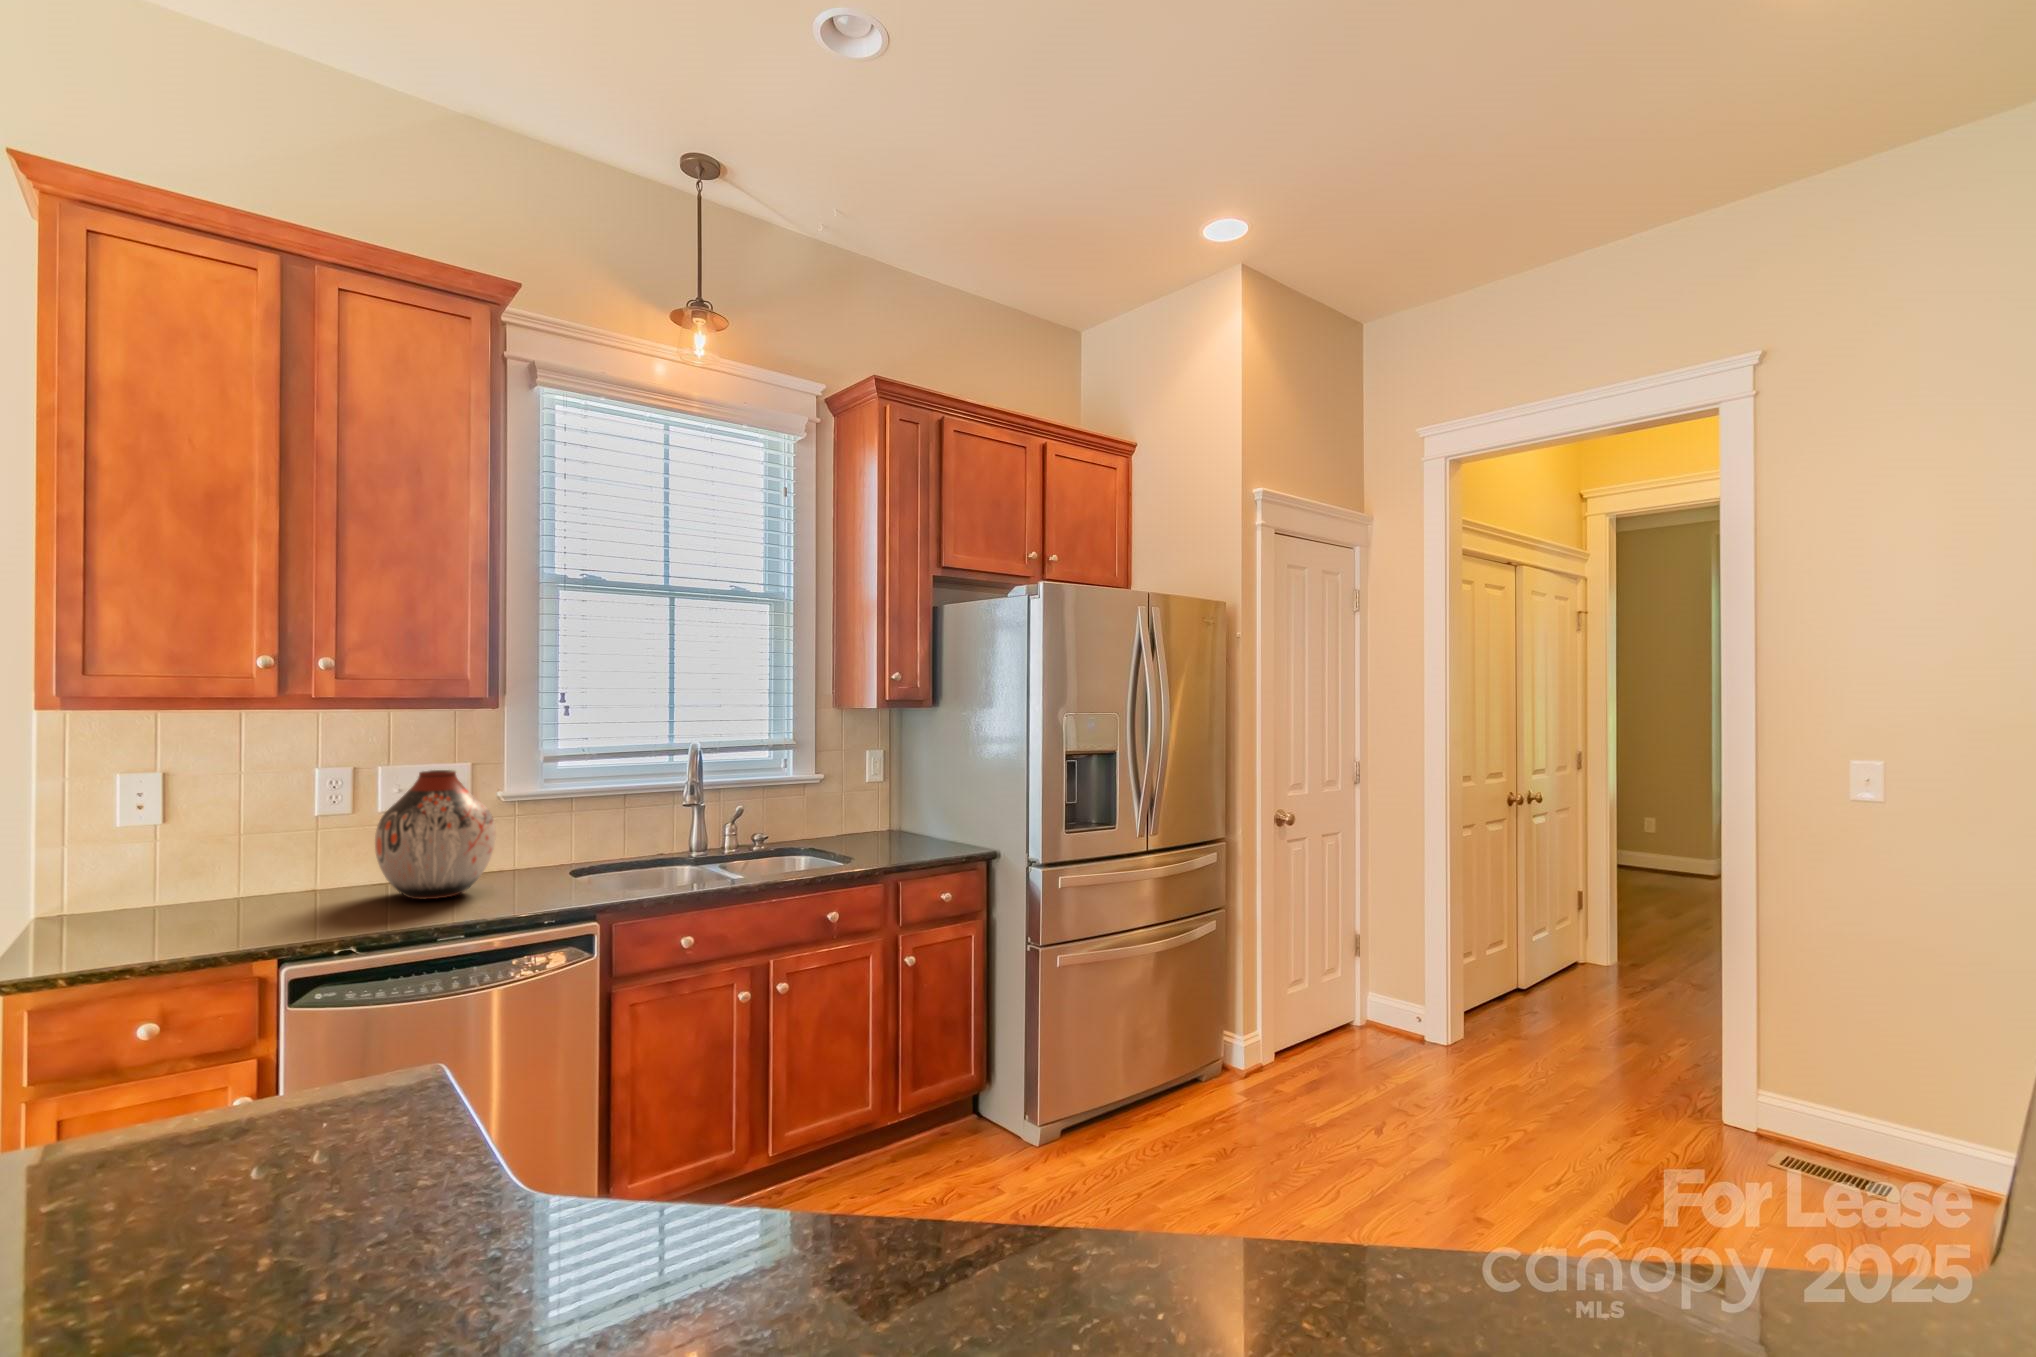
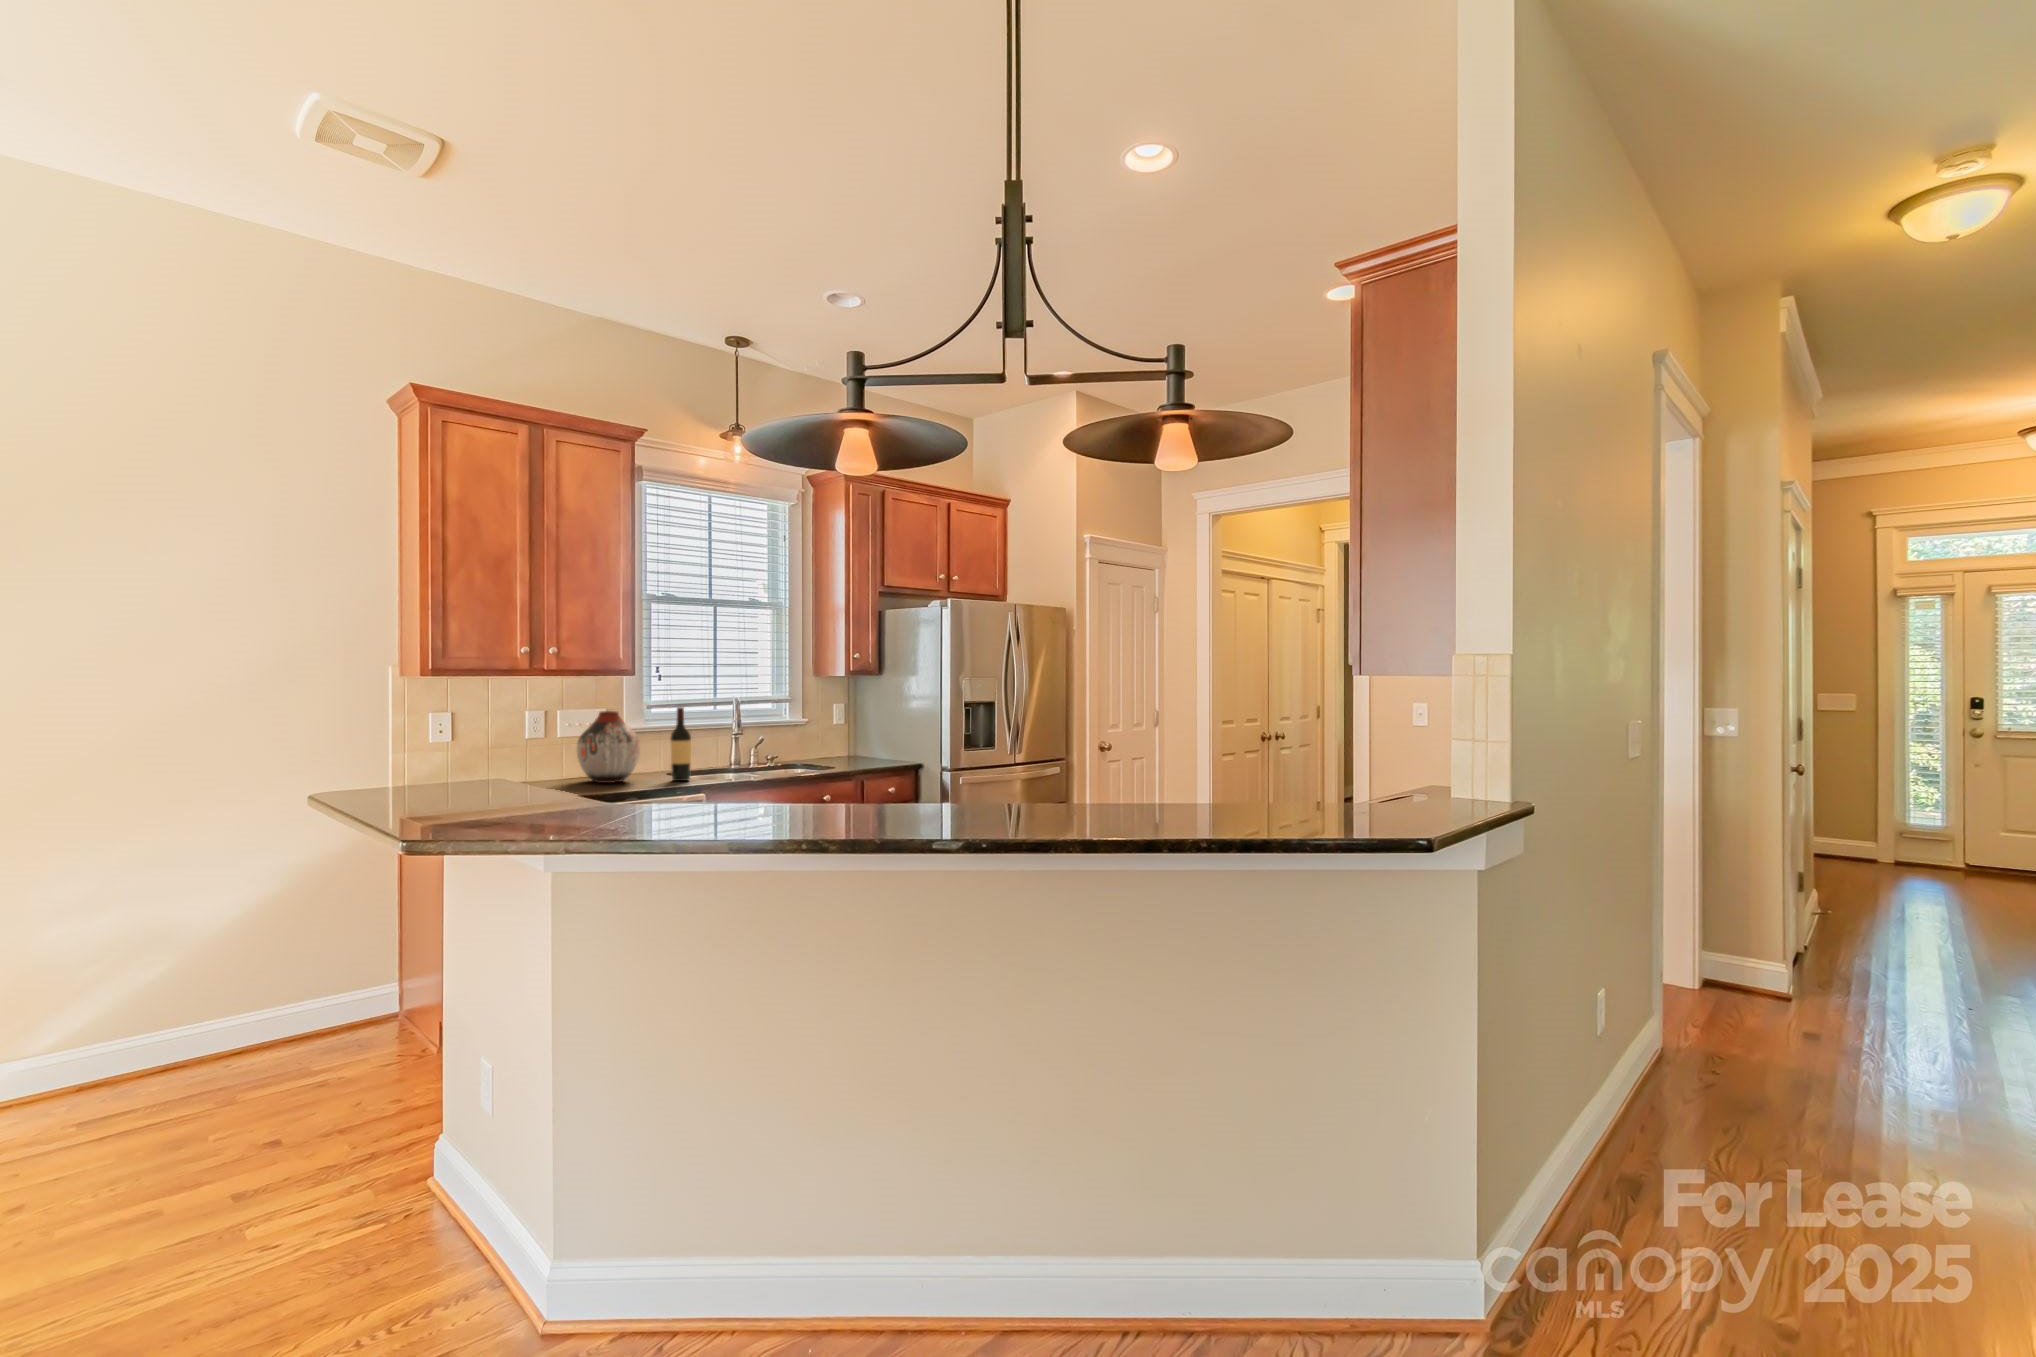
wine bottle: none [551,763,588,893] -> present [670,707,691,781]

